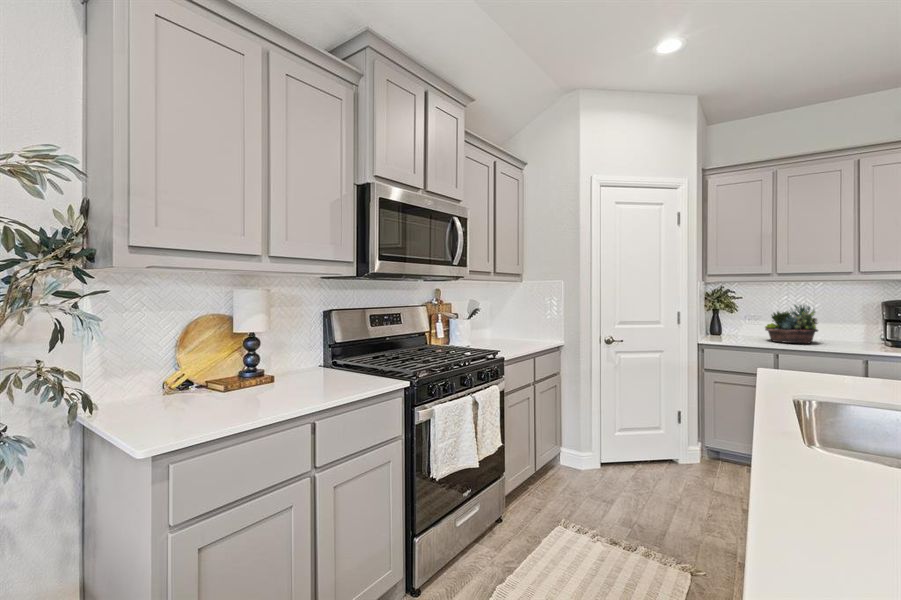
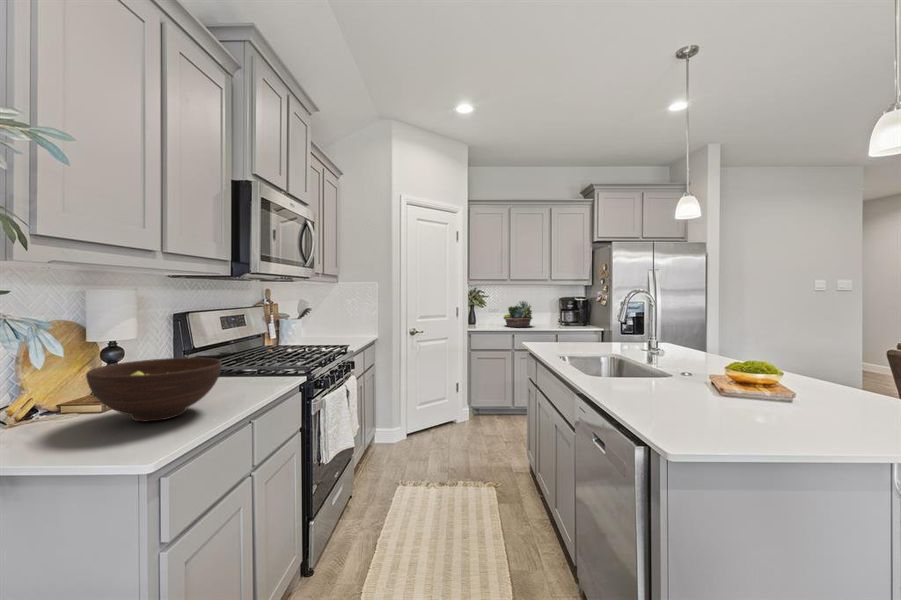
fruit bowl: none [200,350,306,403] -> present [86,358,222,421]

